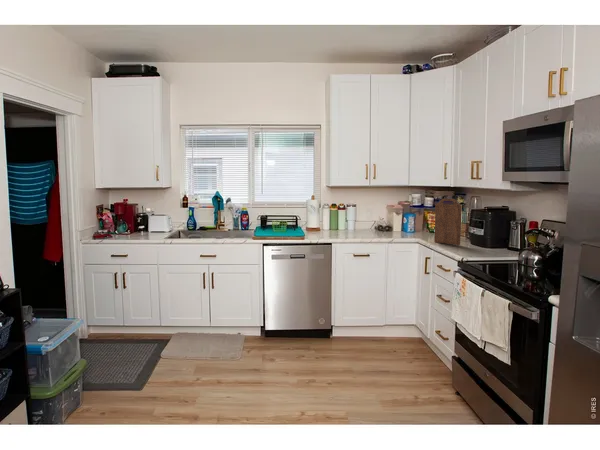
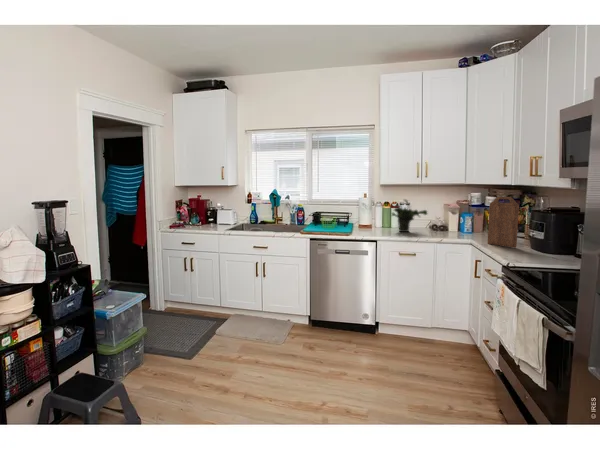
potted plant: none [340,201,376,234] -> present [392,200,427,232]

